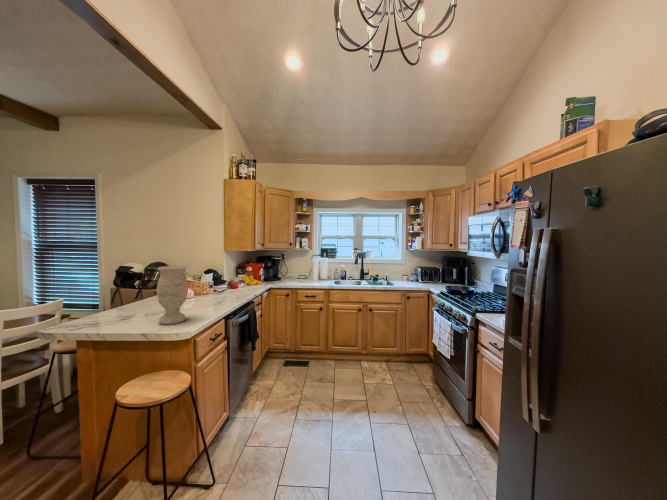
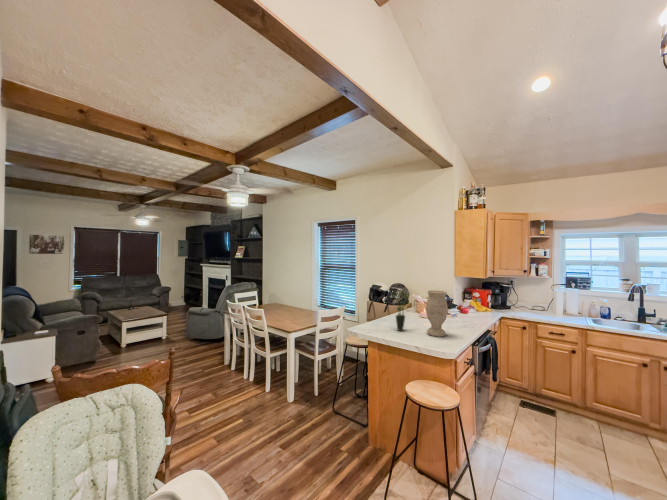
potted plant: none [109,268,141,326] -> present [395,290,406,331]

